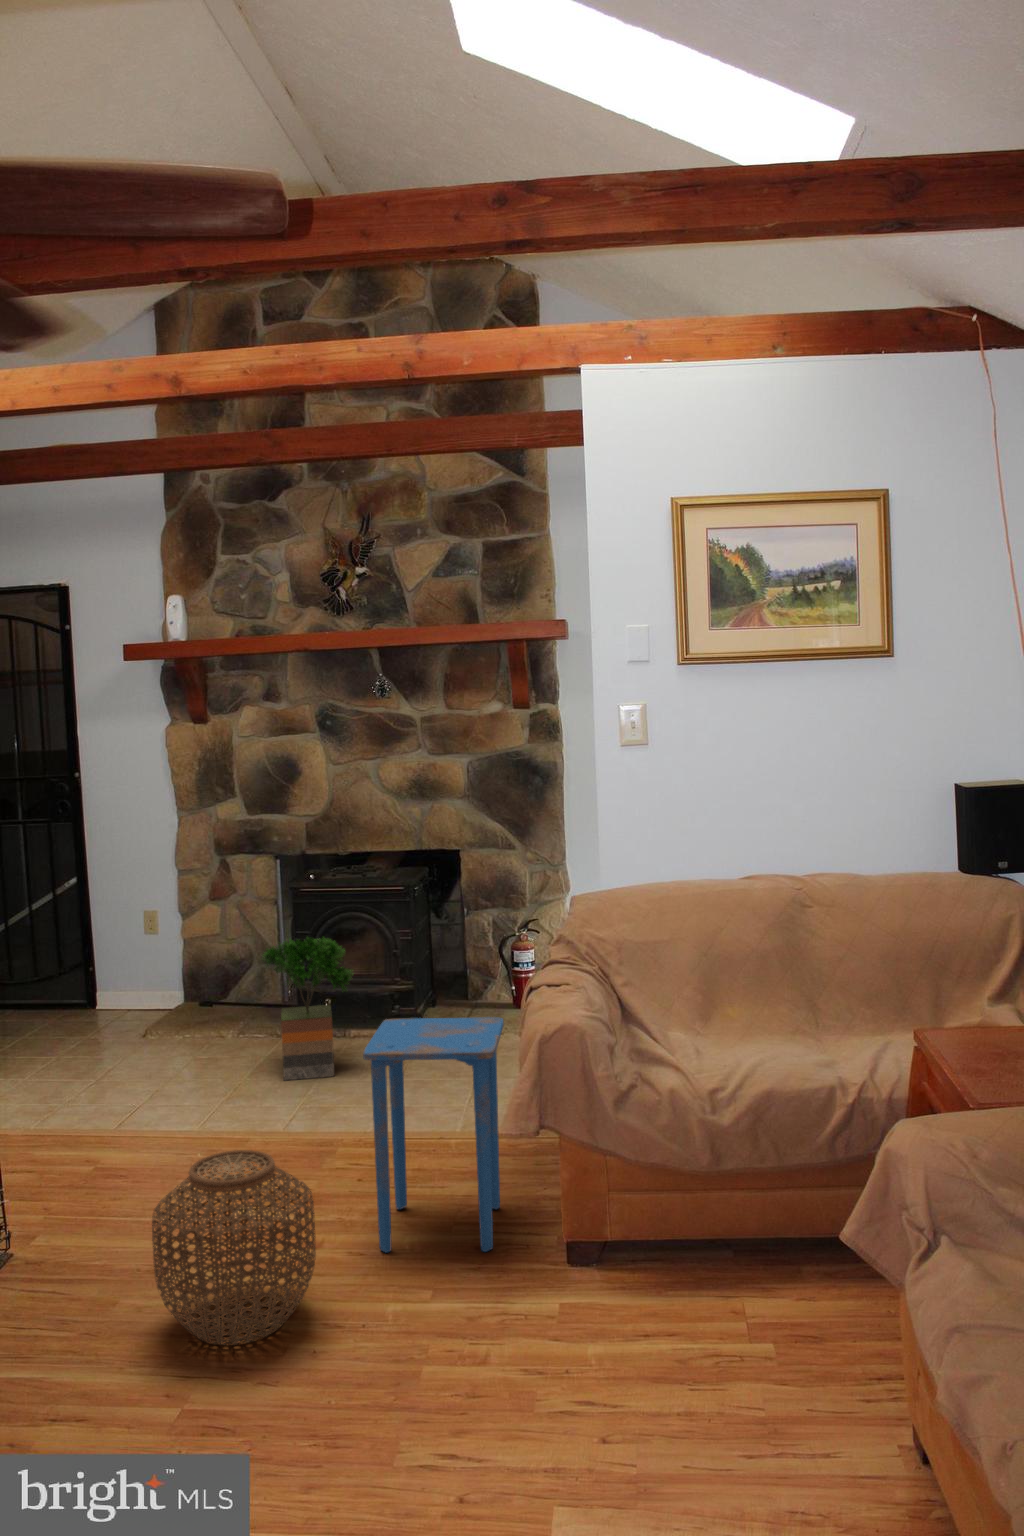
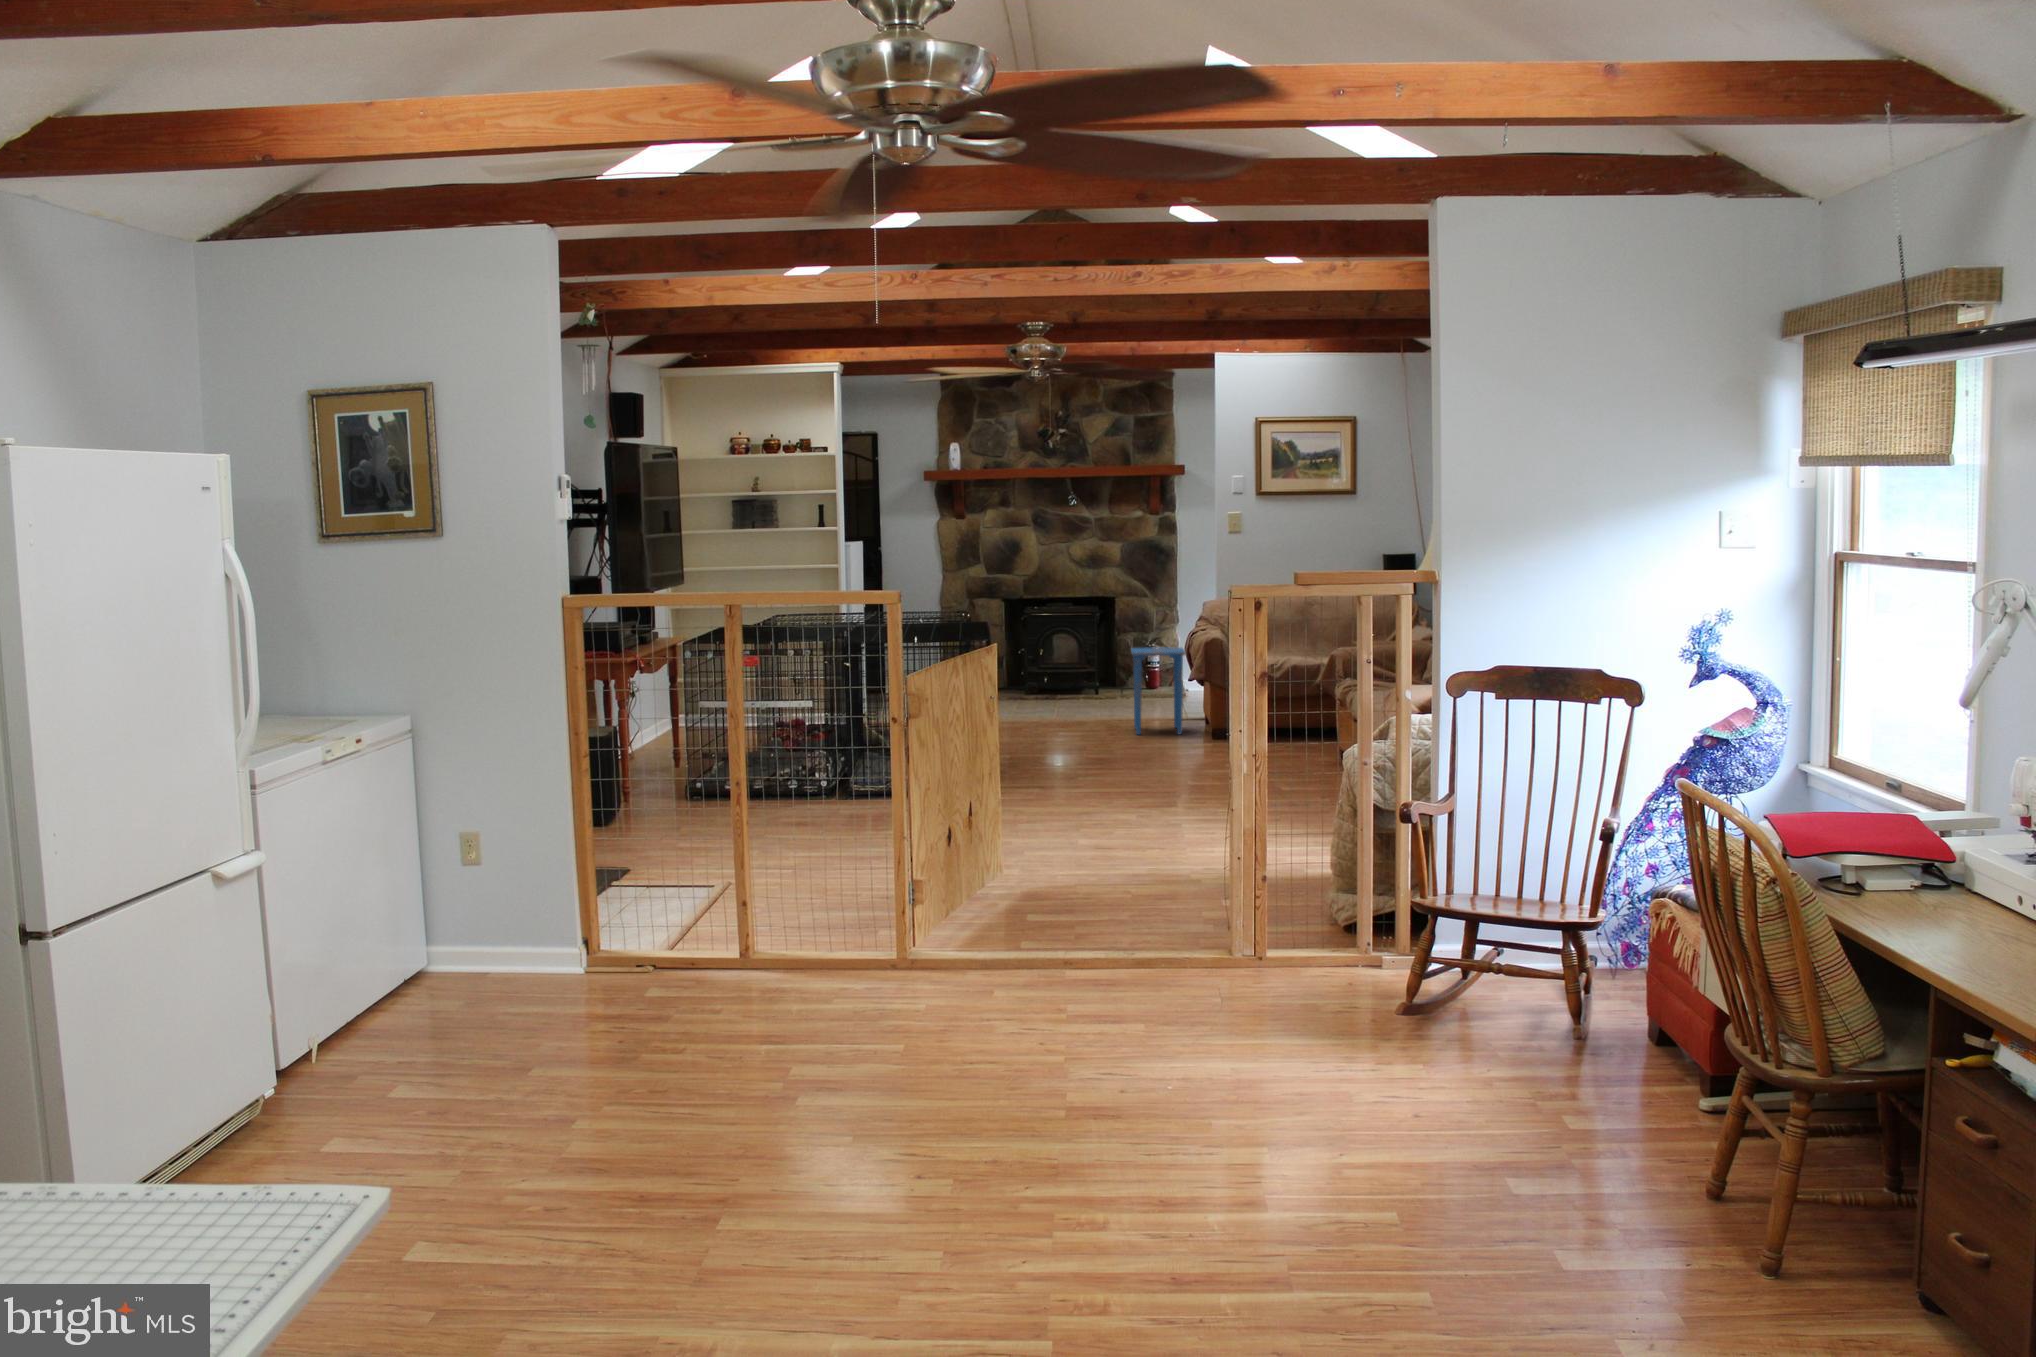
potted tree: present [263,936,353,1080] -> none [1027,633,1078,706]
woven basket: present [152,1150,316,1345] -> none [1067,682,1126,746]

